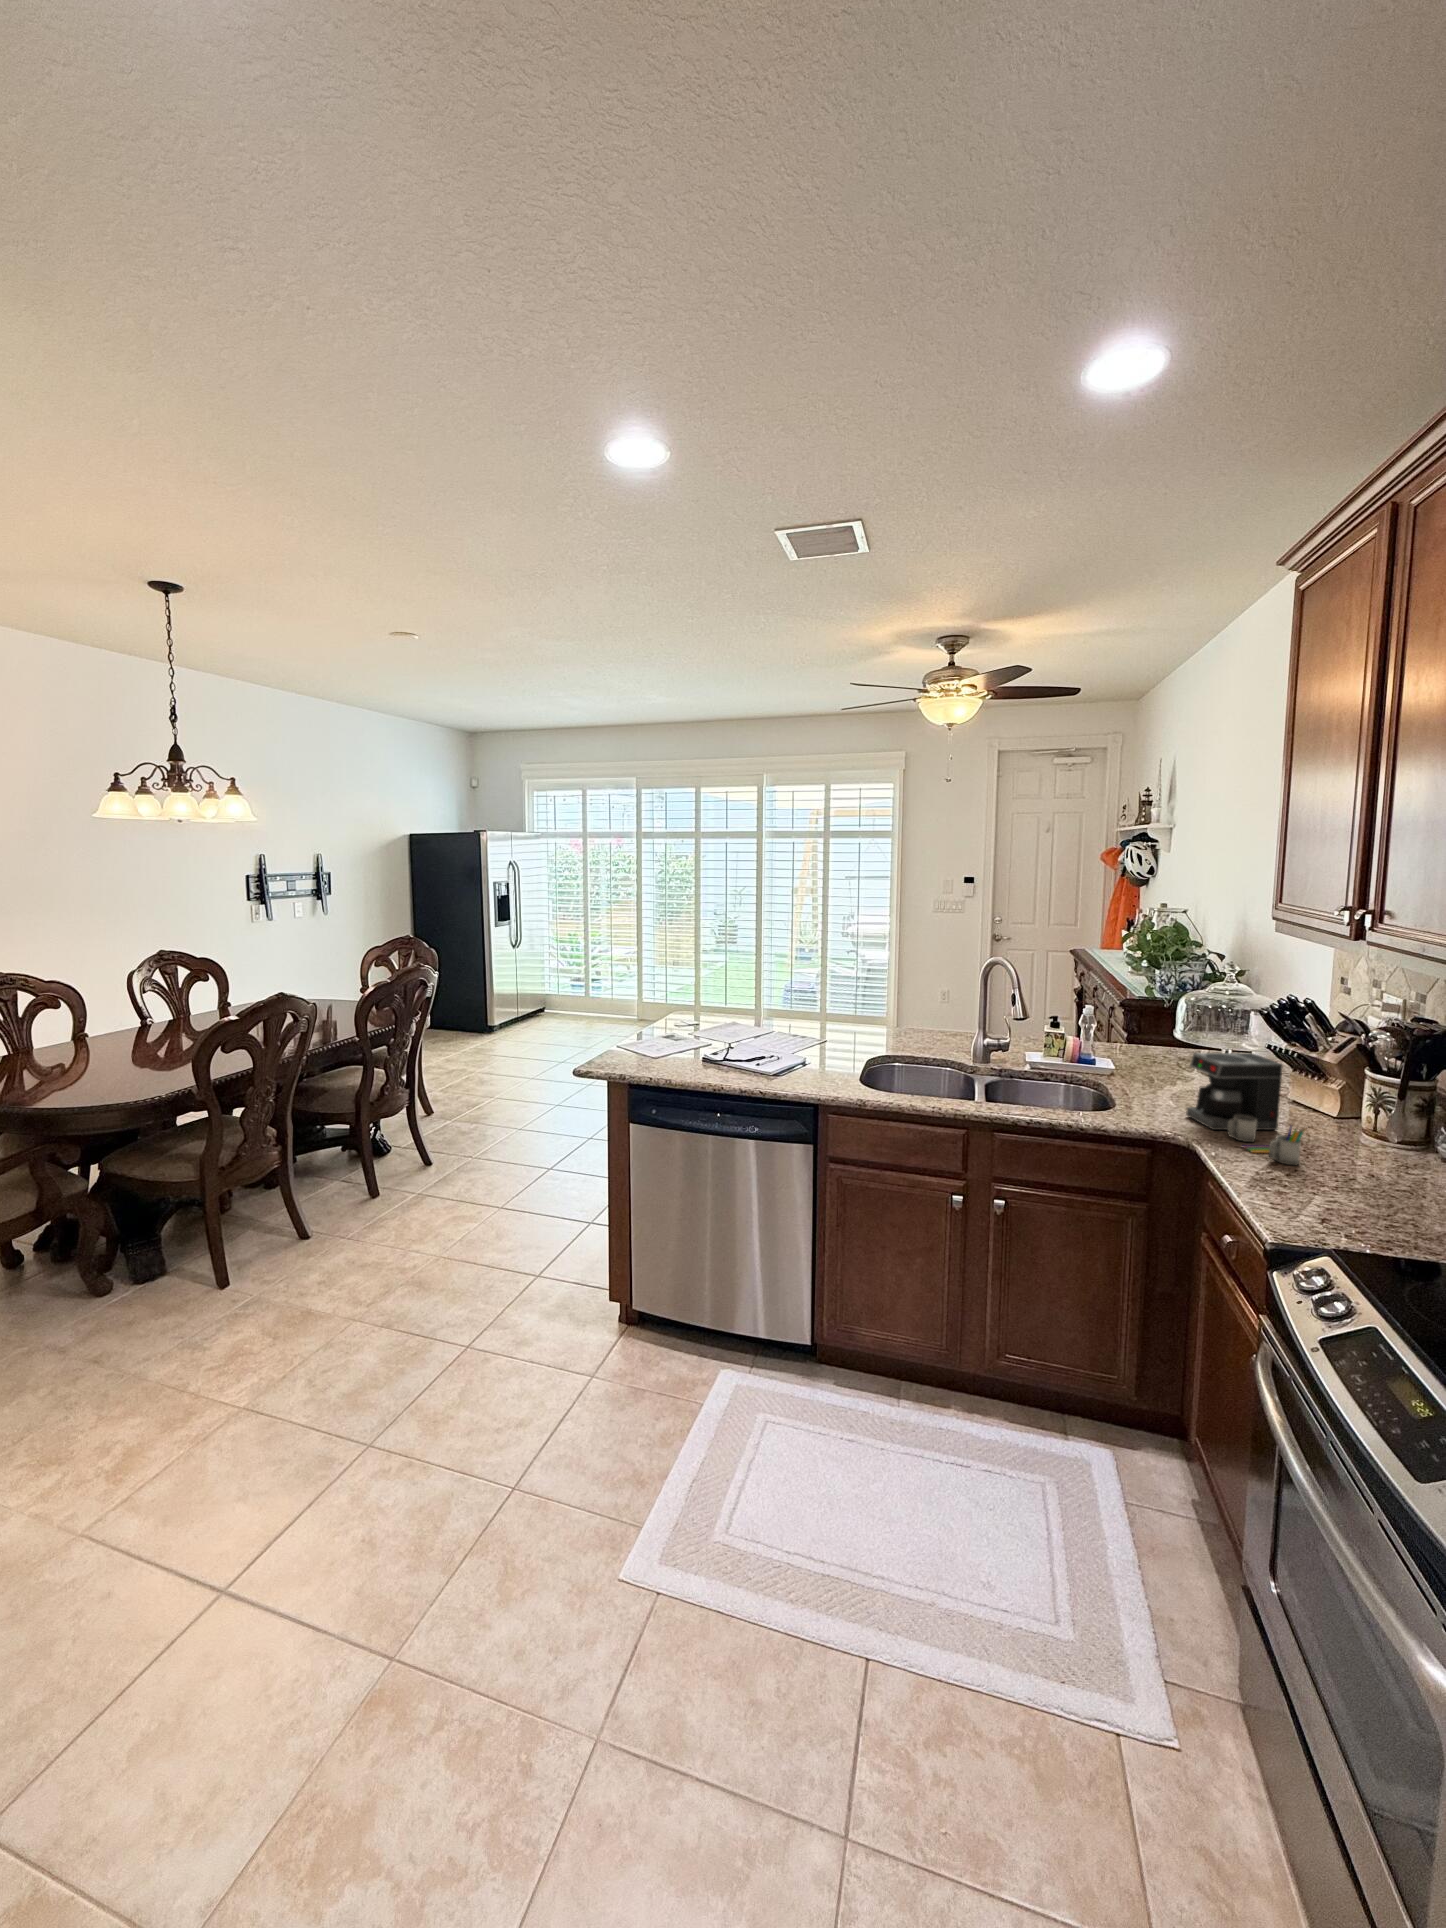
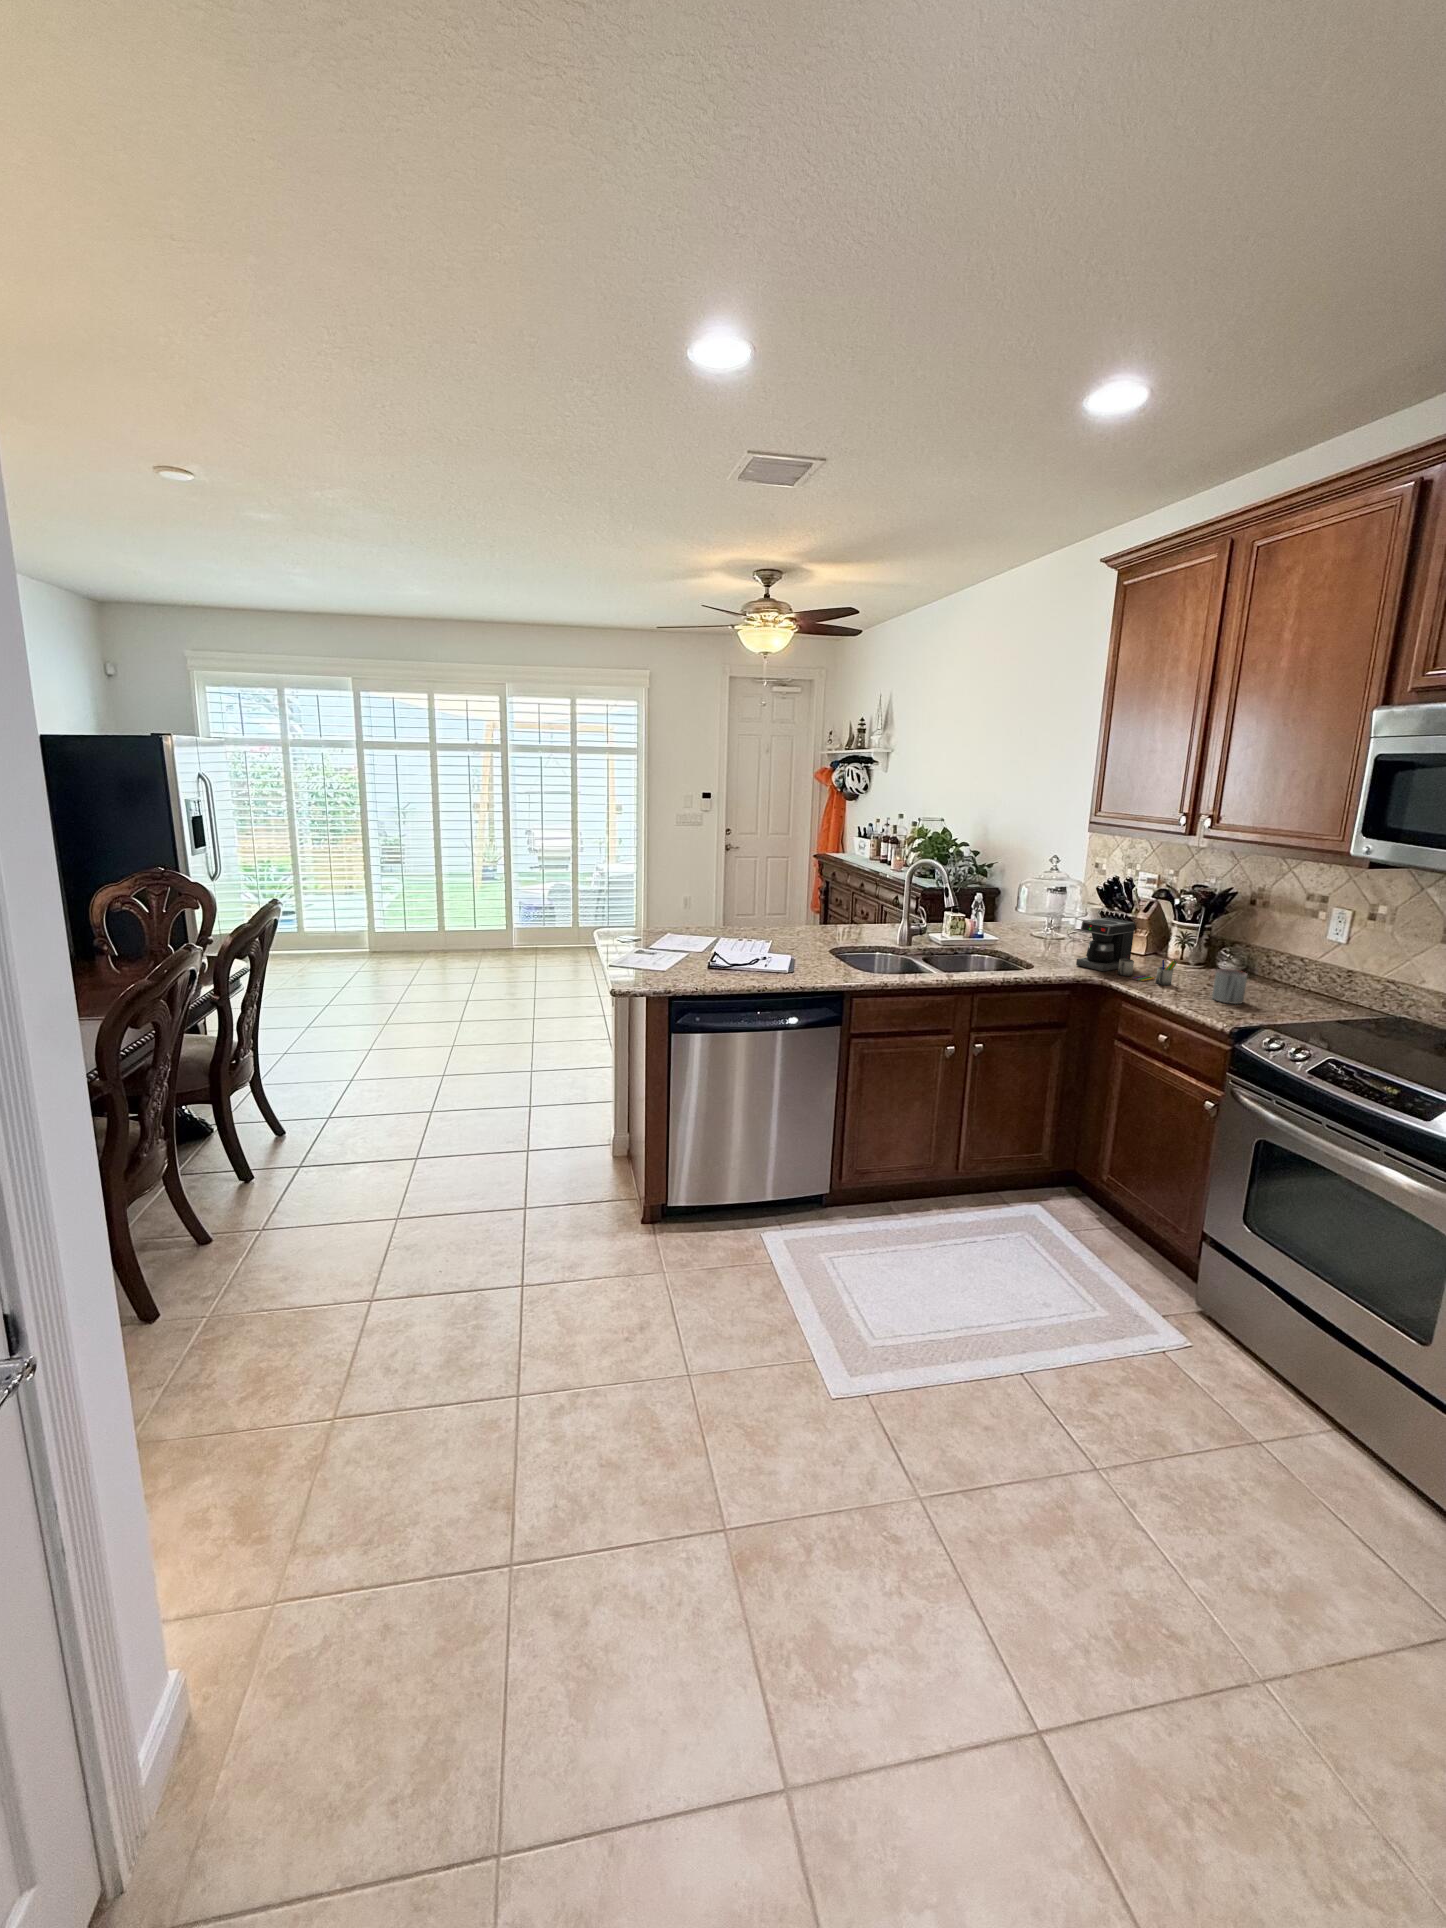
mug: none [1329,1151,1389,1213] -> present [1212,969,1247,1004]

